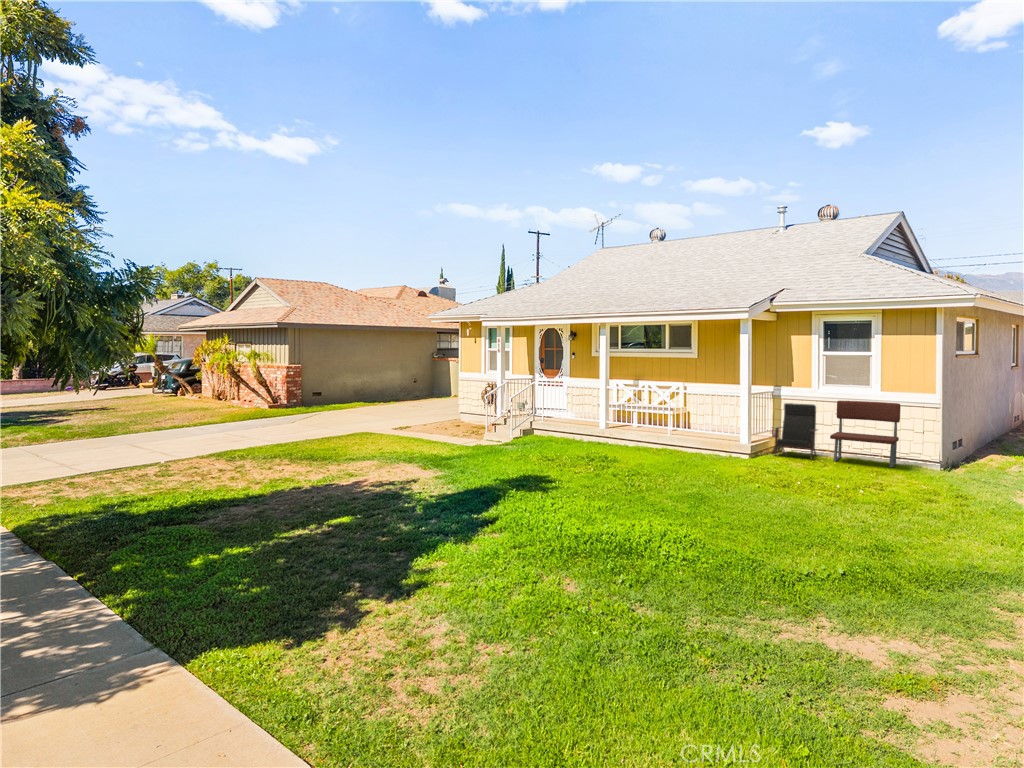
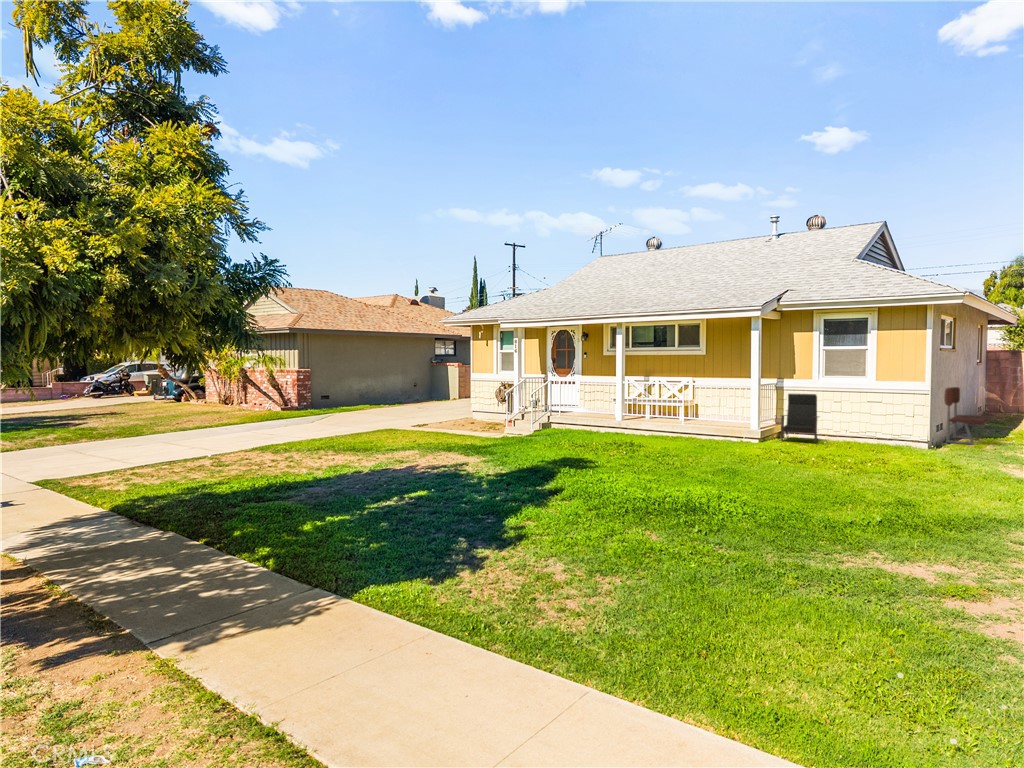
bench: present [830,401,900,468] -> present [944,387,990,445]

